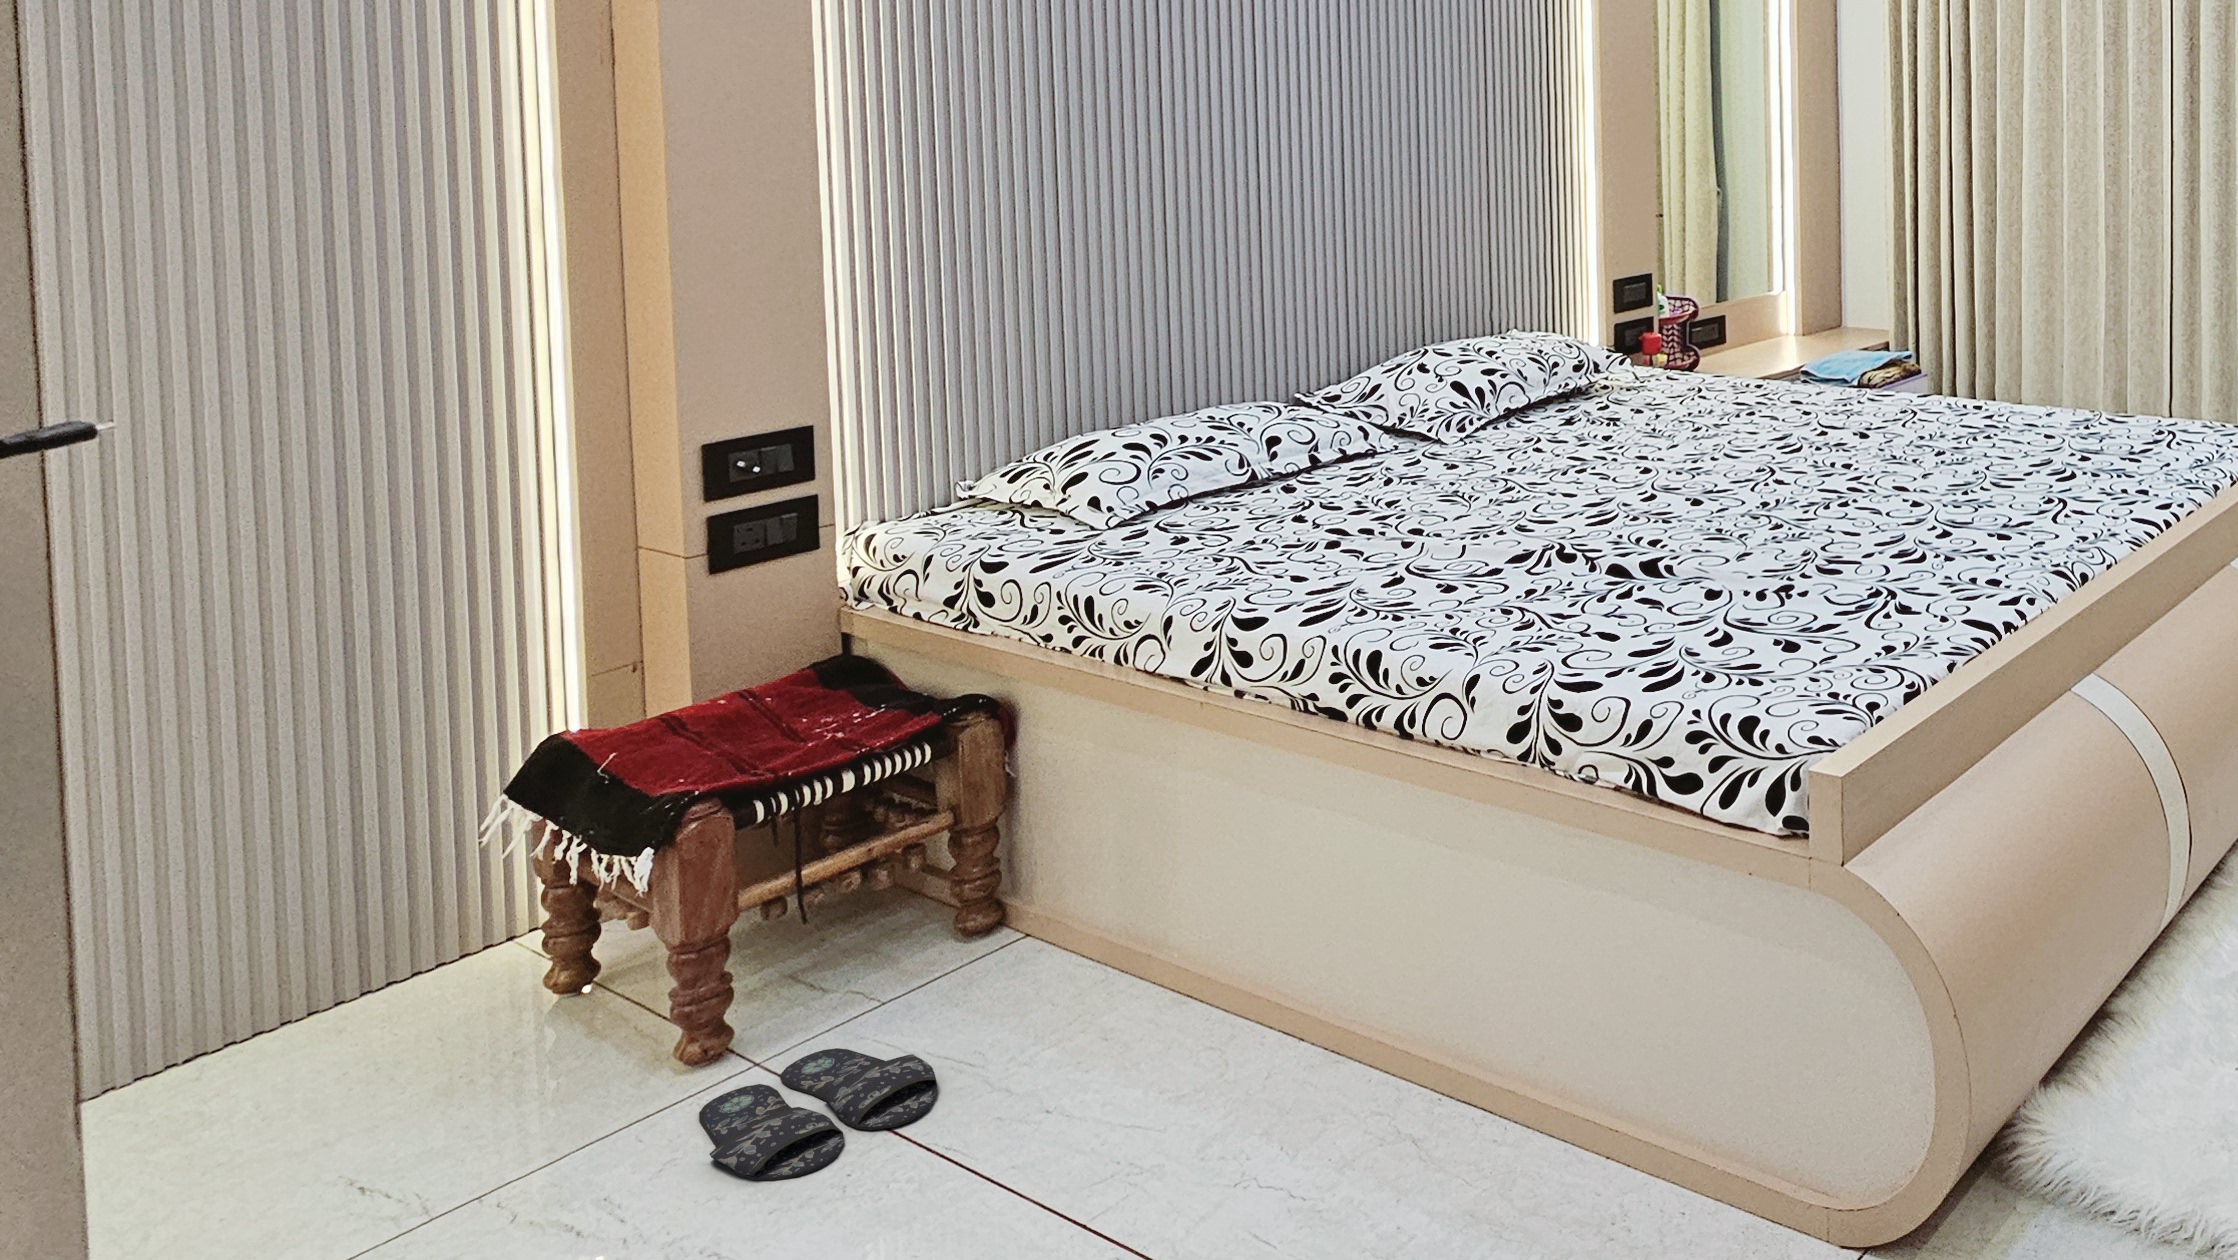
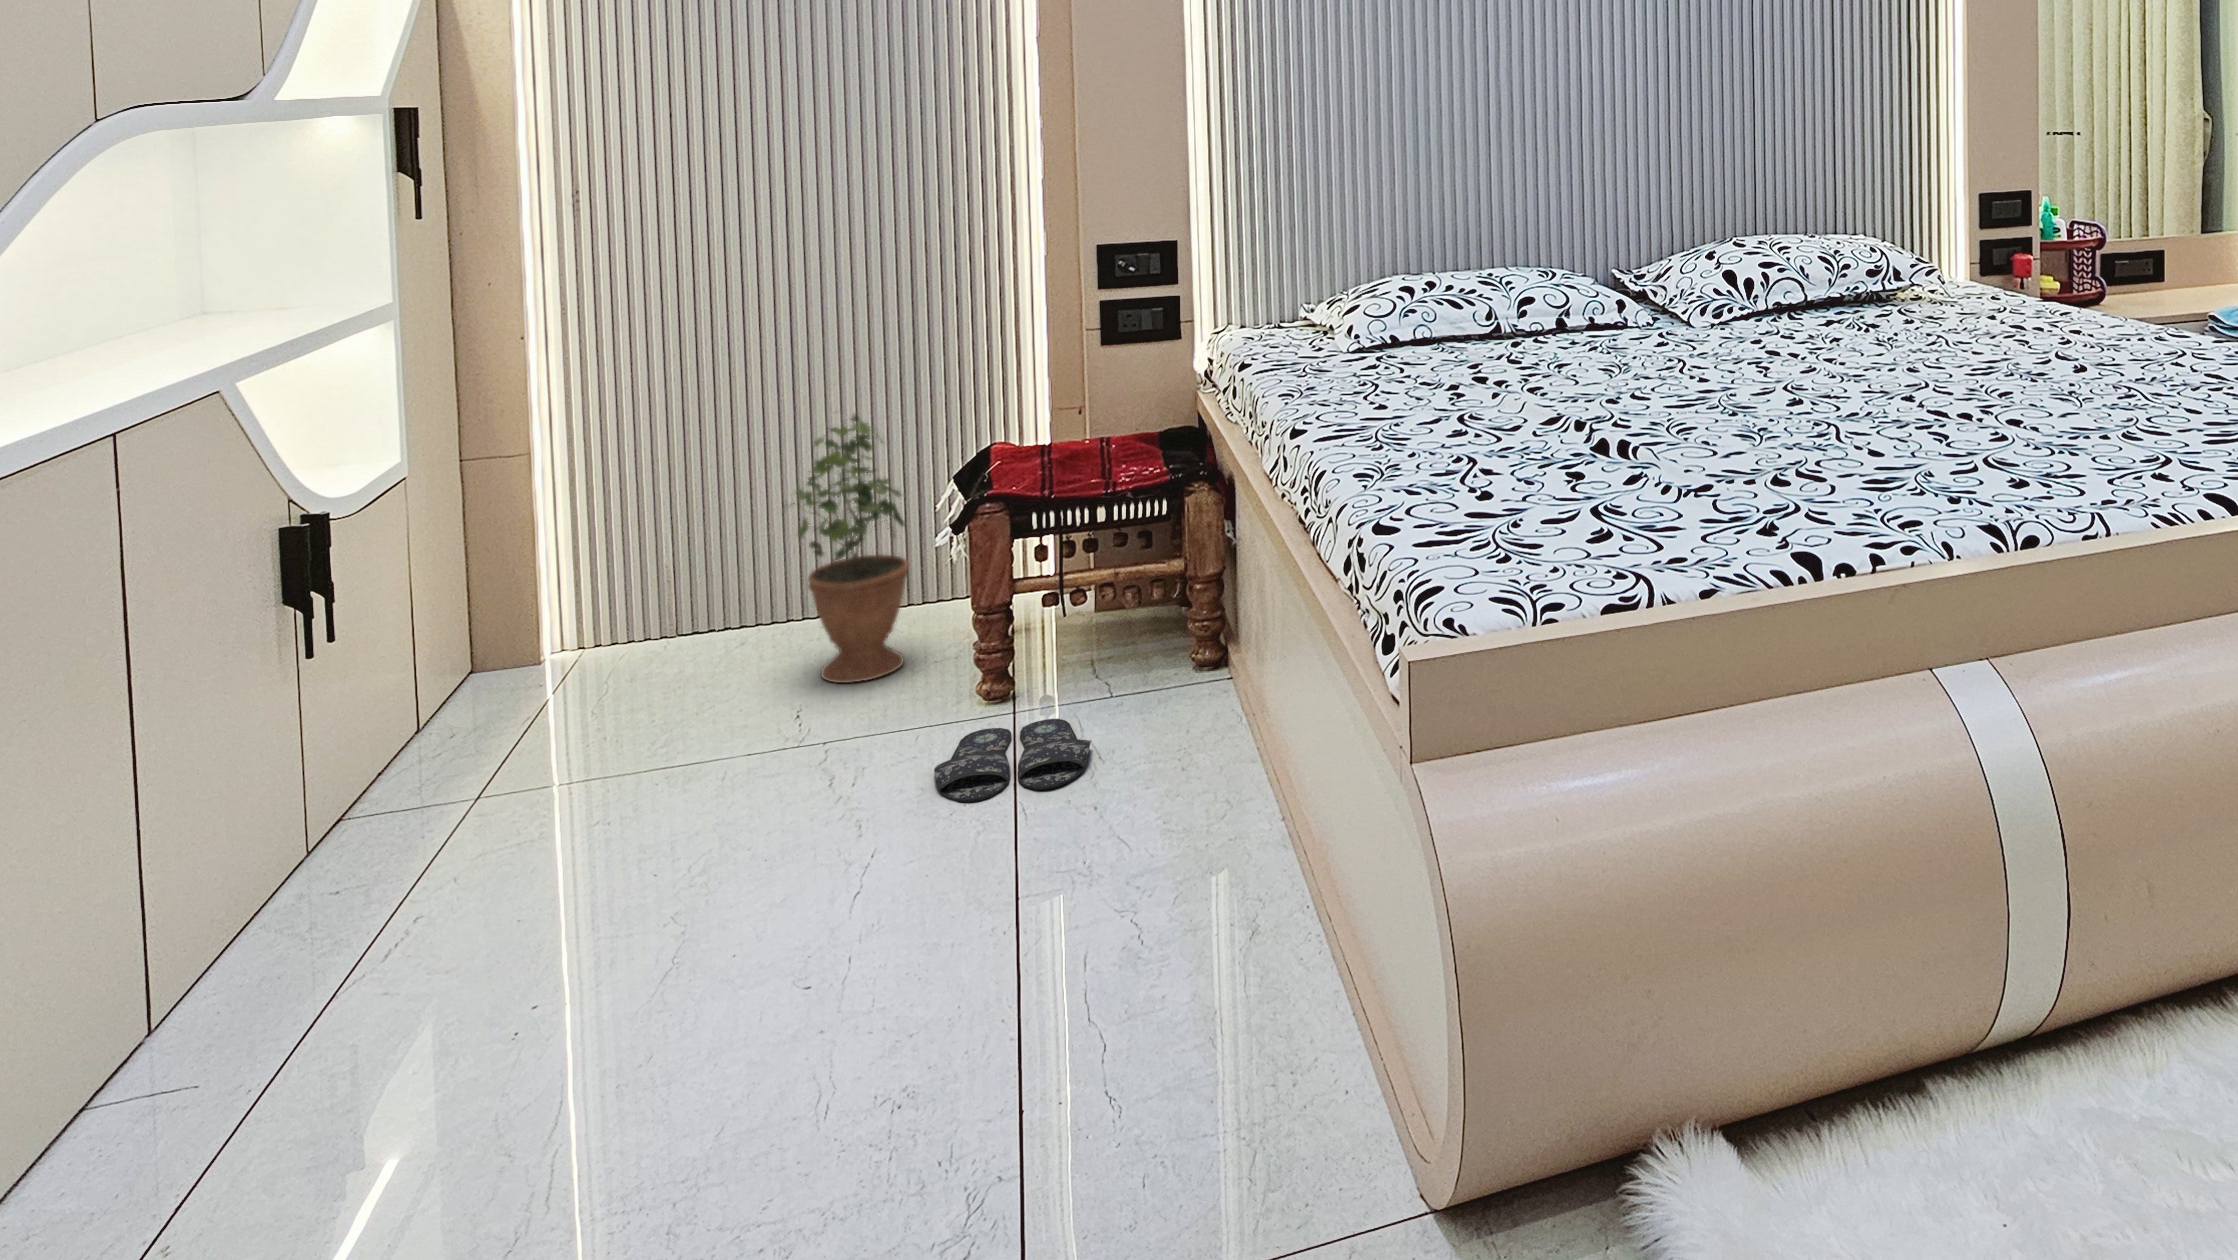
potted plant: none [252,732,468,1132] -> present [793,415,909,683]

